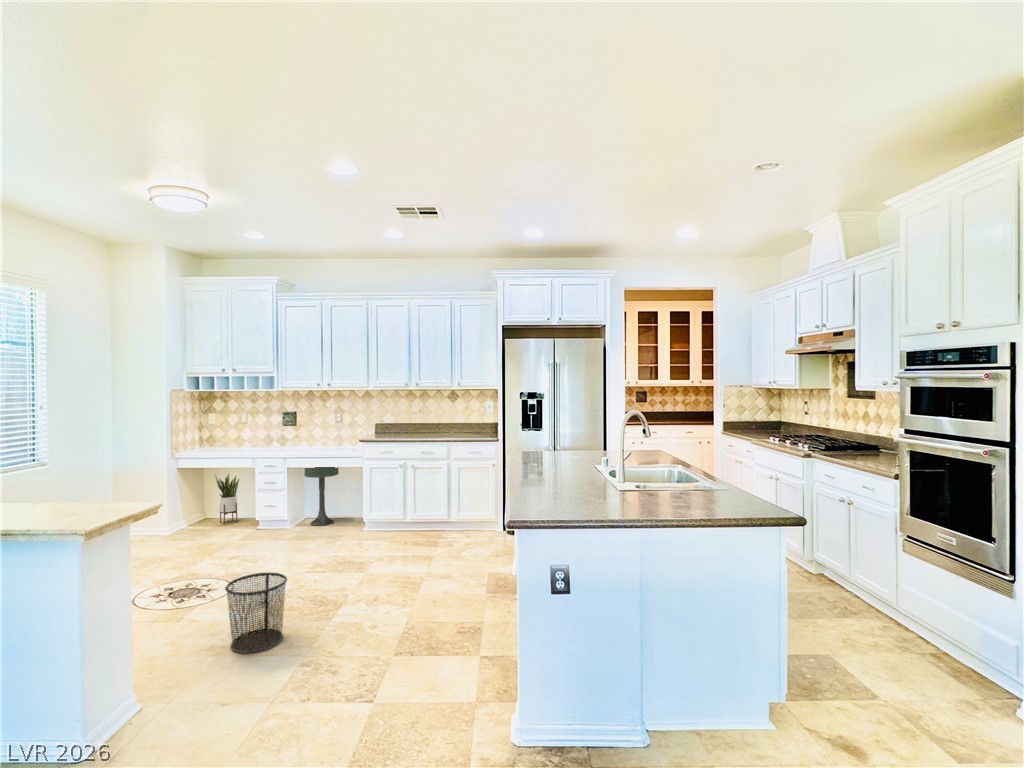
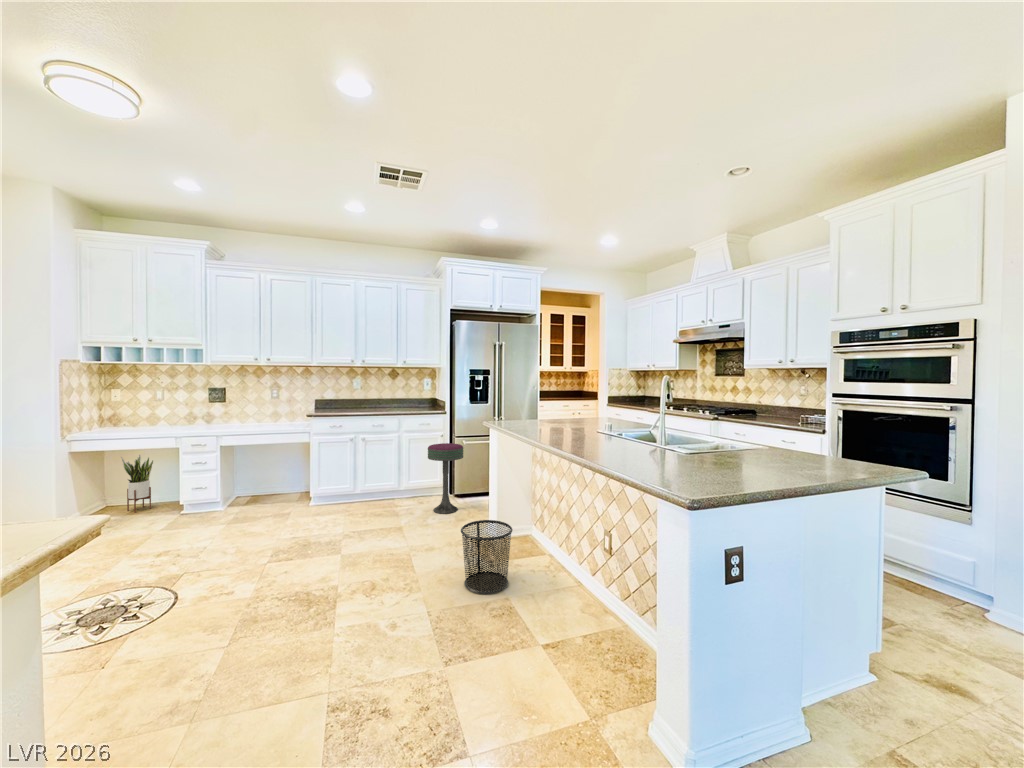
bar stool: present [304,467,339,526] -> present [428,443,463,514]
waste bin: present [225,573,287,653] -> present [461,520,513,594]

